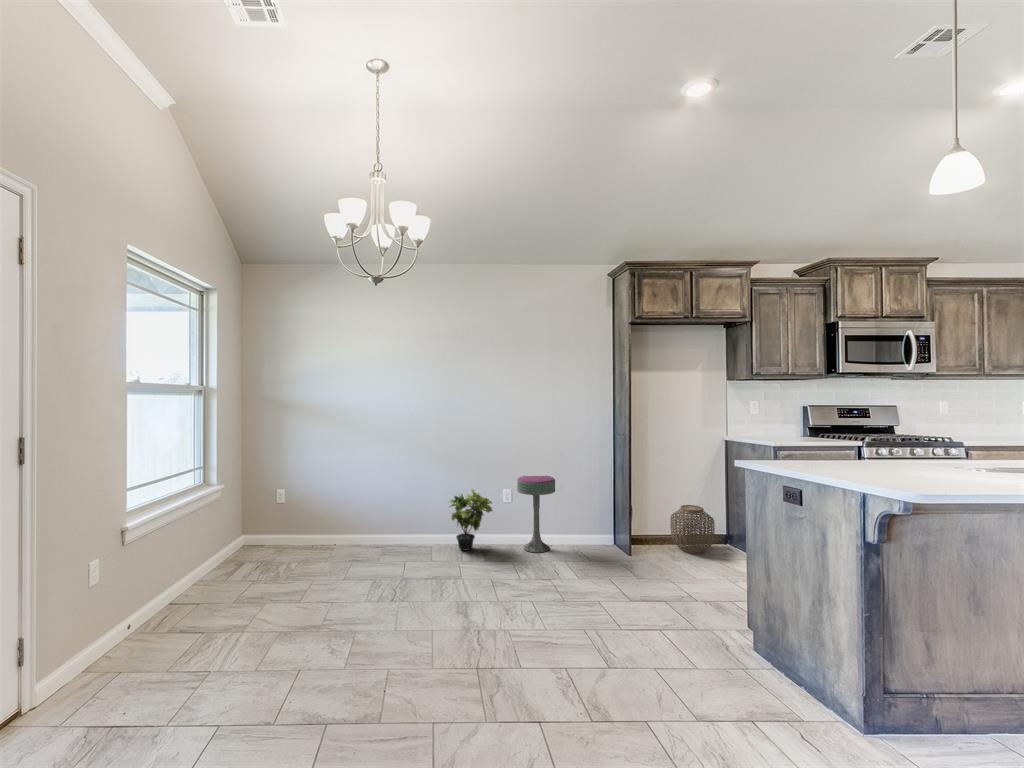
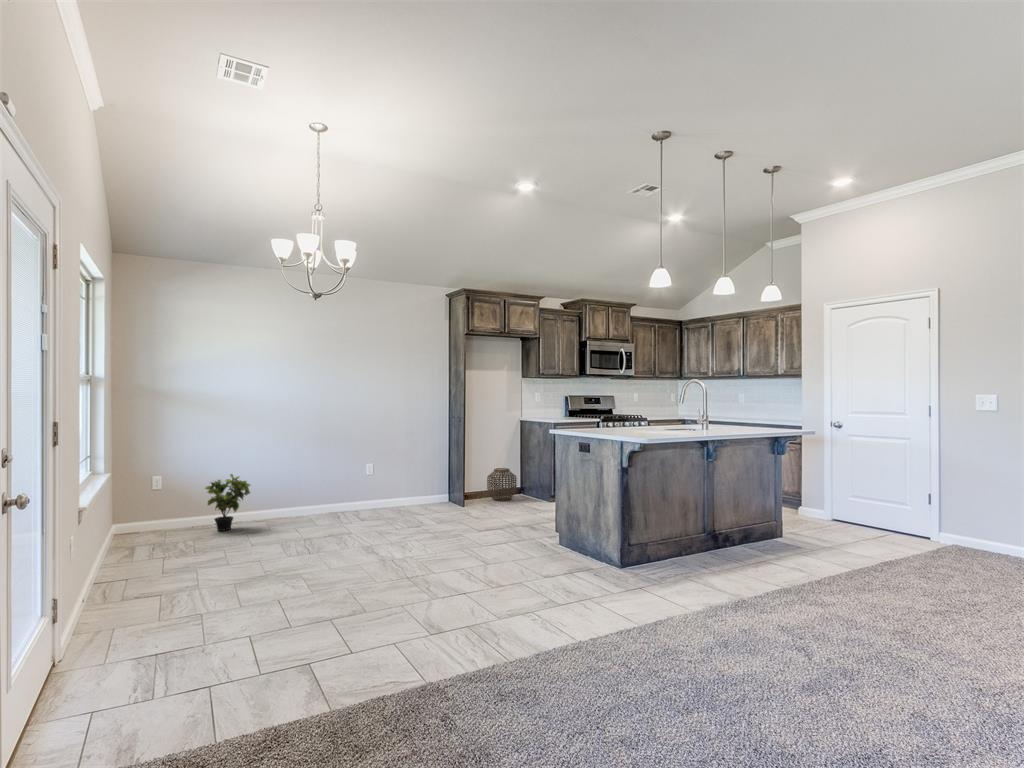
bar stool: present [517,476,555,553] -> none [376,453,408,513]
potted plant: present [449,489,492,551] -> present [205,474,250,531]

